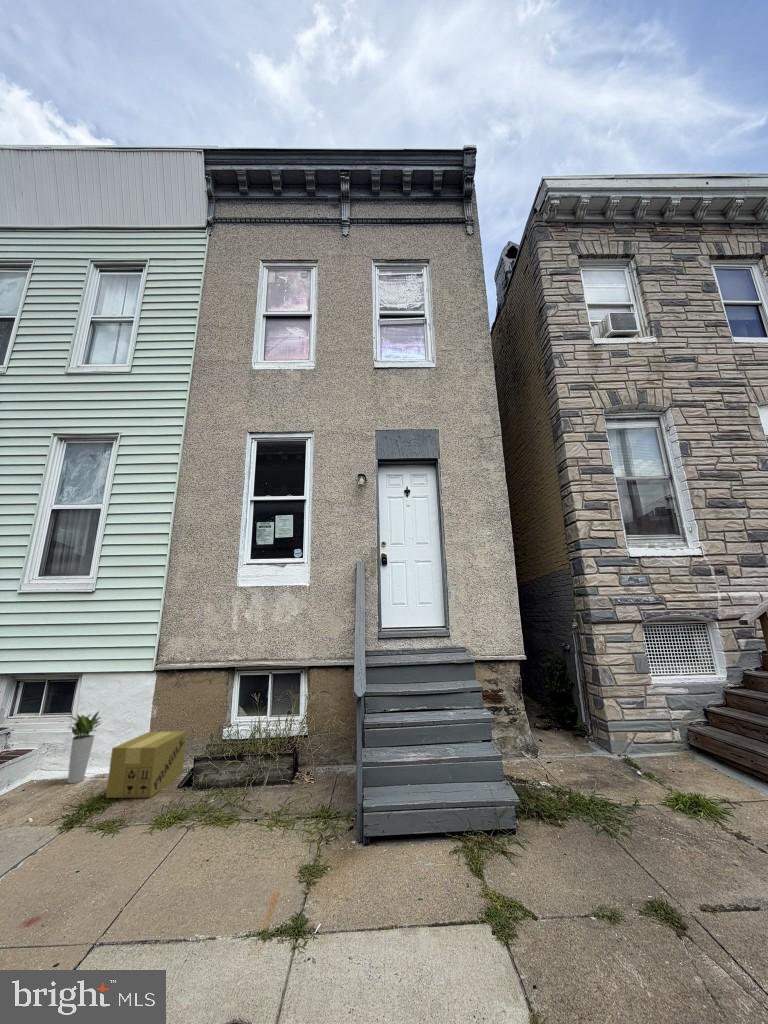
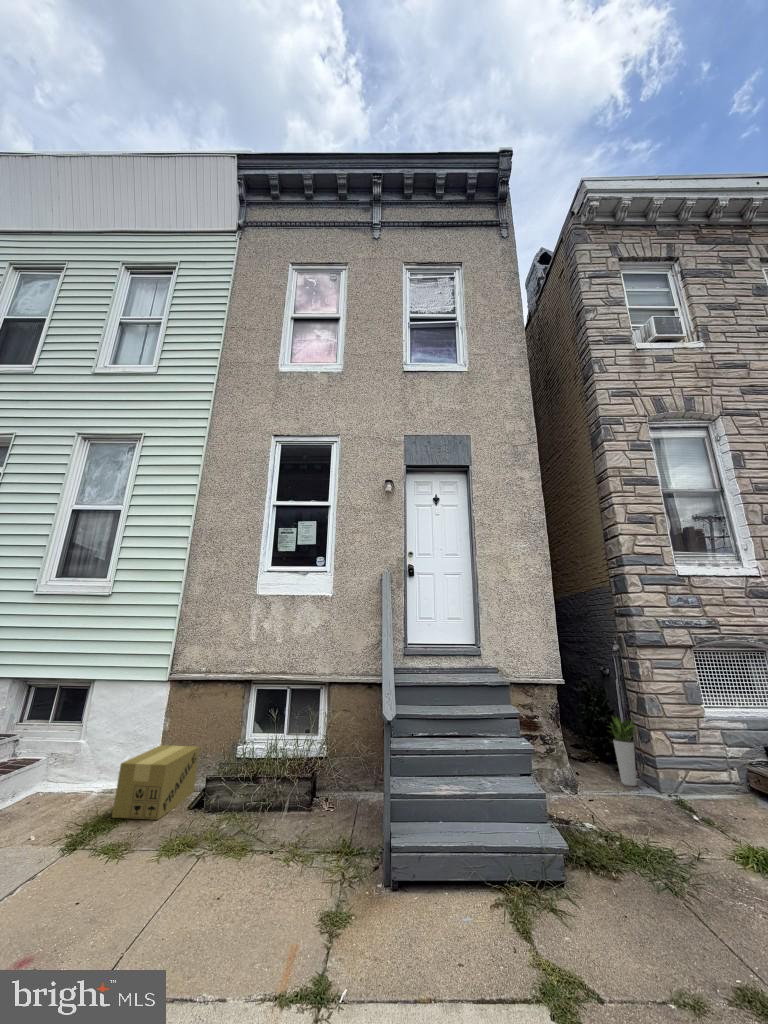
planter: present [68,712,101,783] -> present [610,716,637,786]

